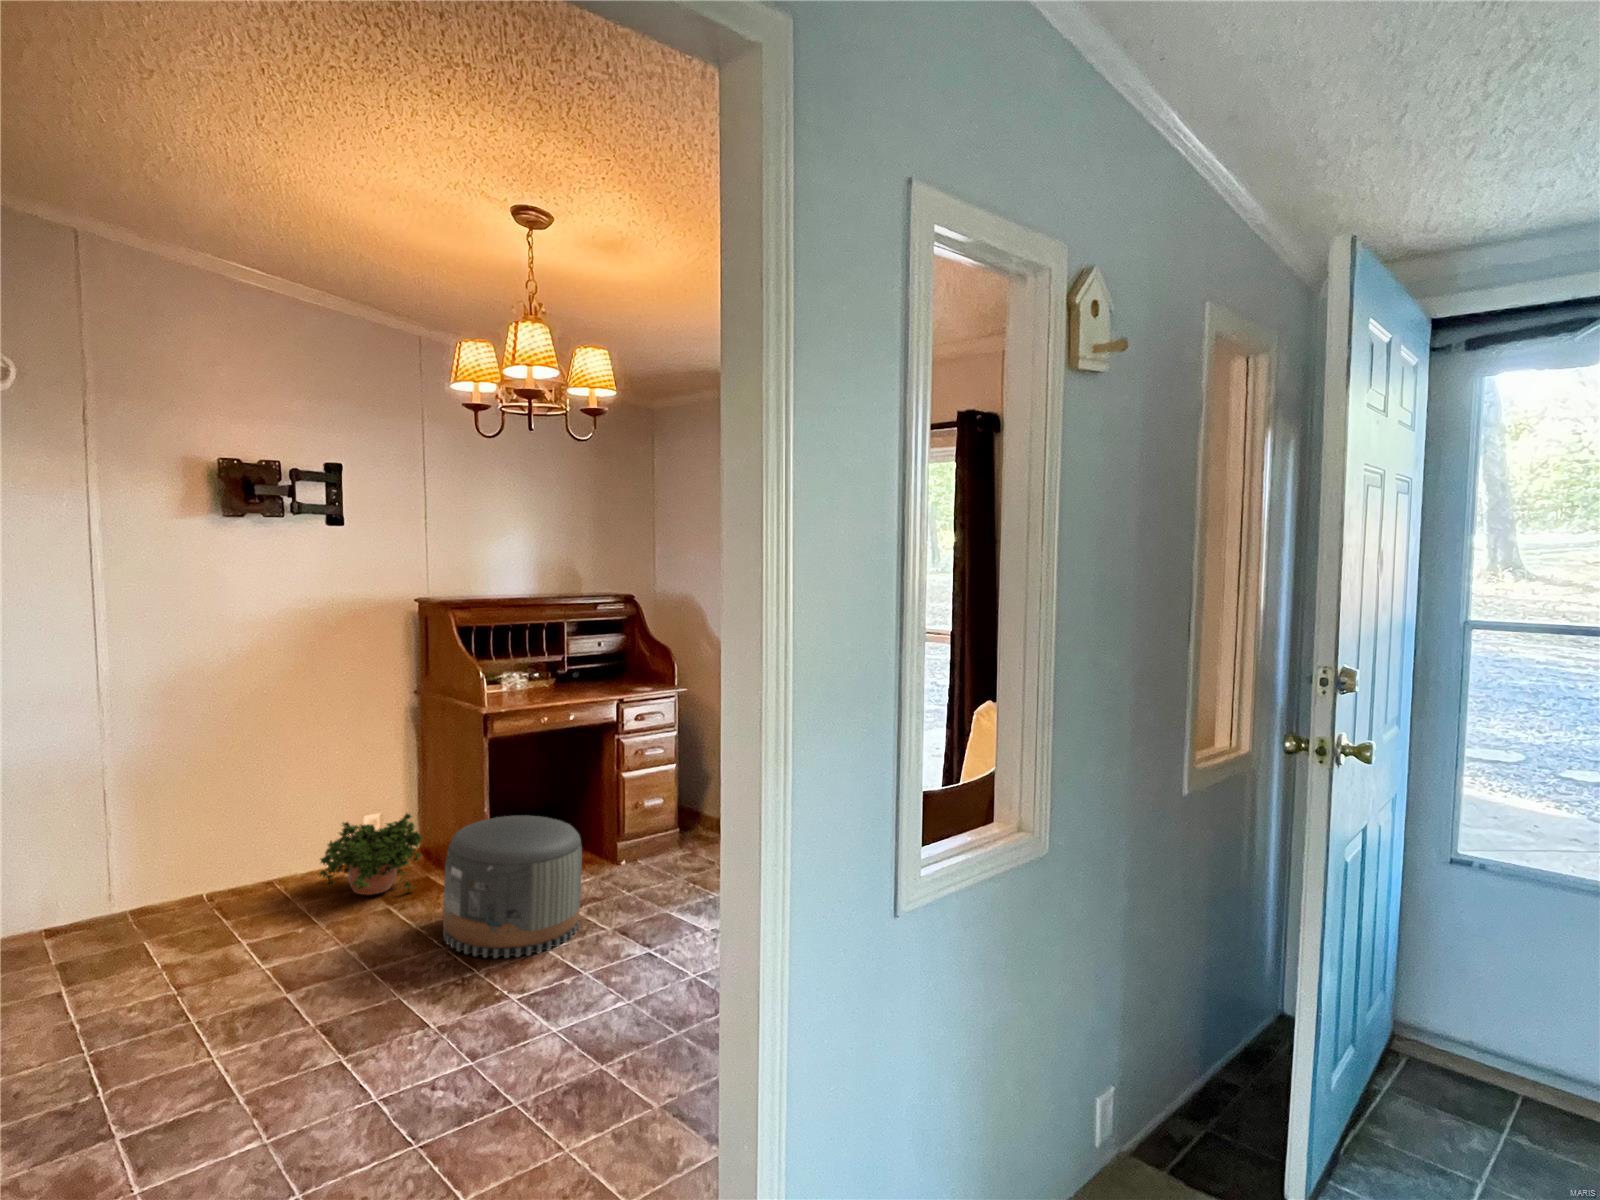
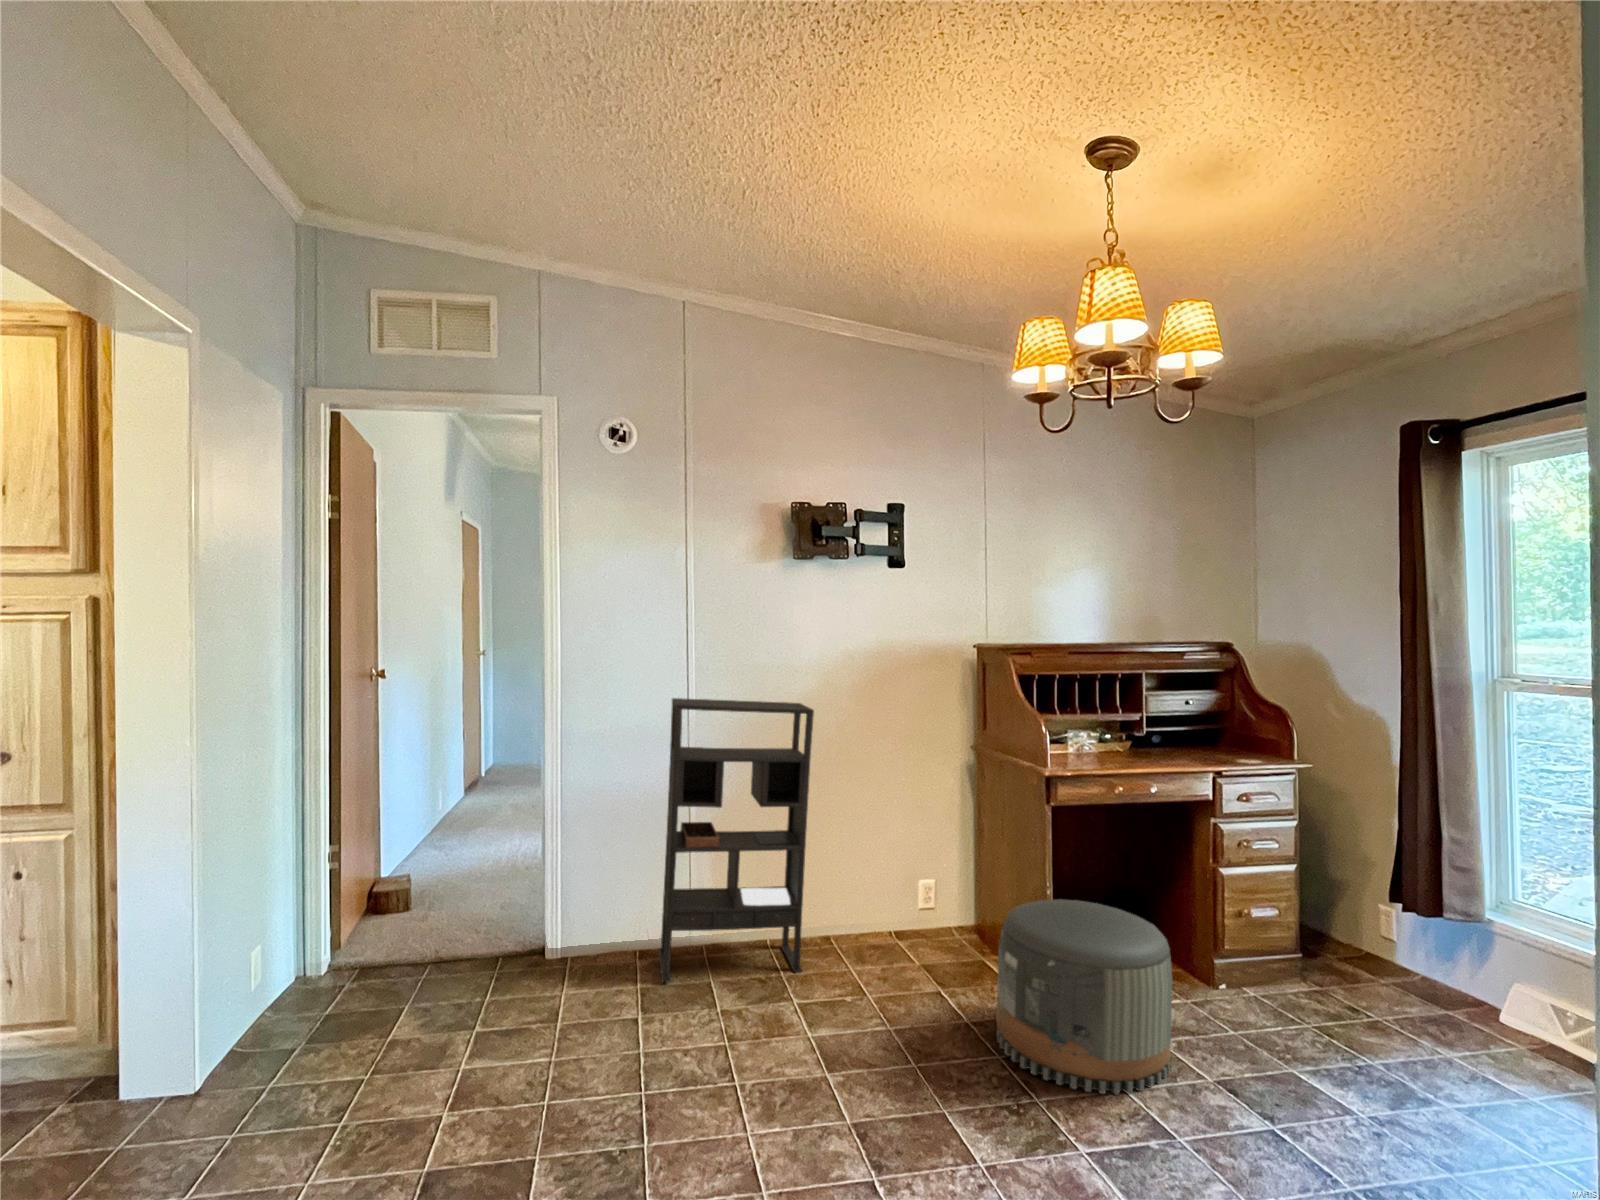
bookshelf: none [55,665,250,972] -> present [658,698,814,982]
potted plant: present [319,813,422,895] -> none [871,877,979,974]

